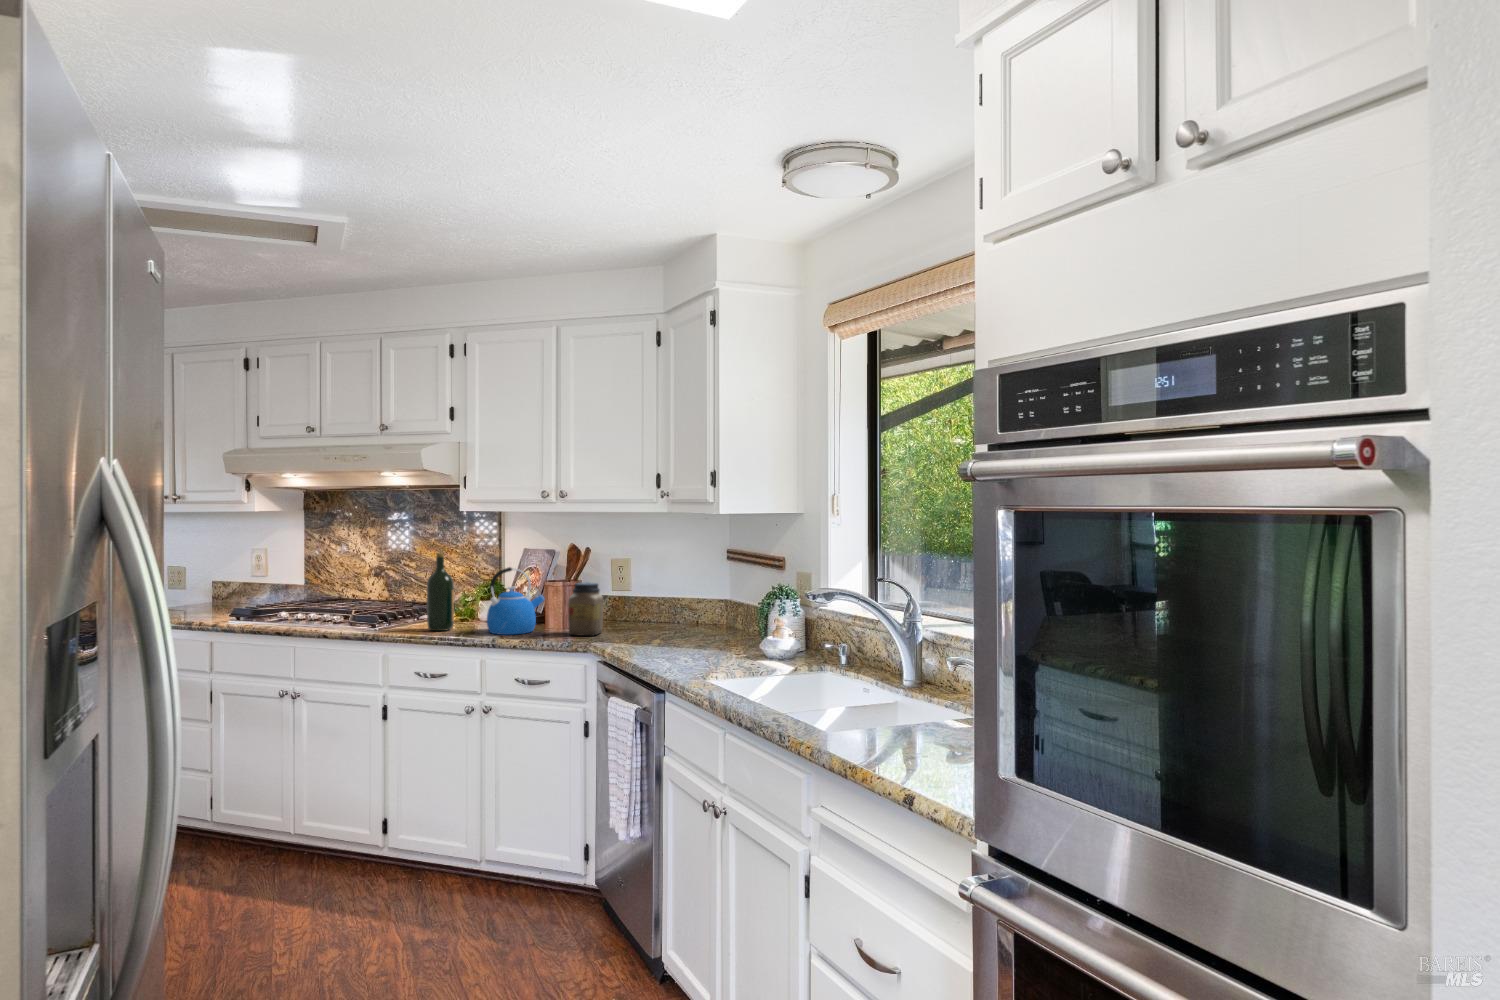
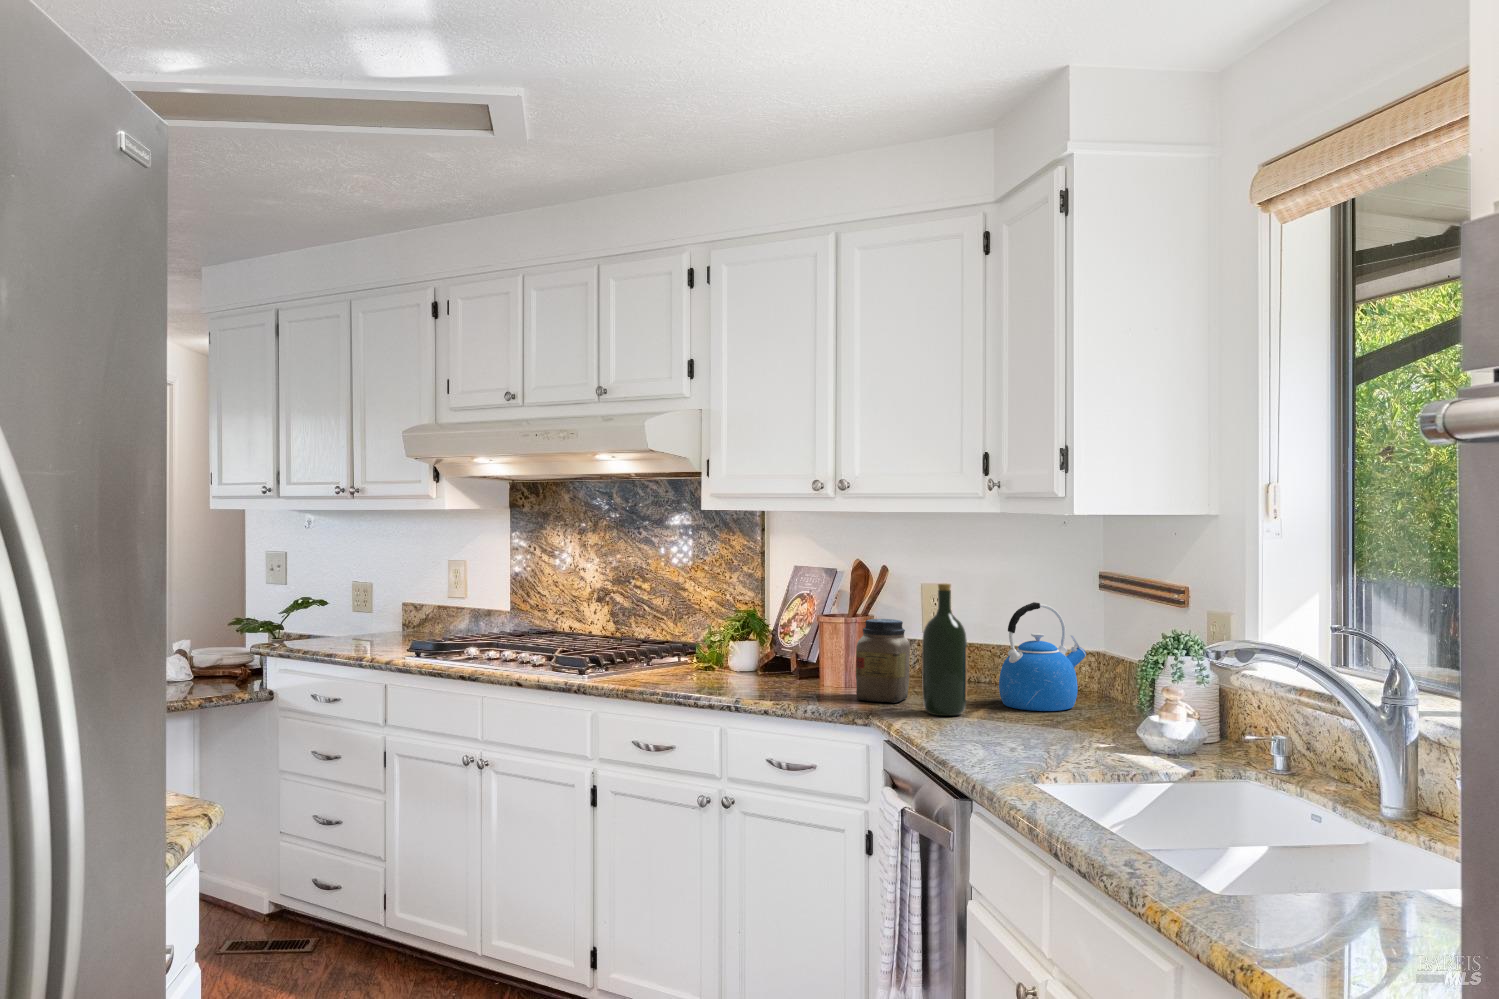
wine bottle: present [427,553,454,631] -> present [922,584,967,716]
kettle: present [487,567,544,635] -> present [999,602,1086,711]

